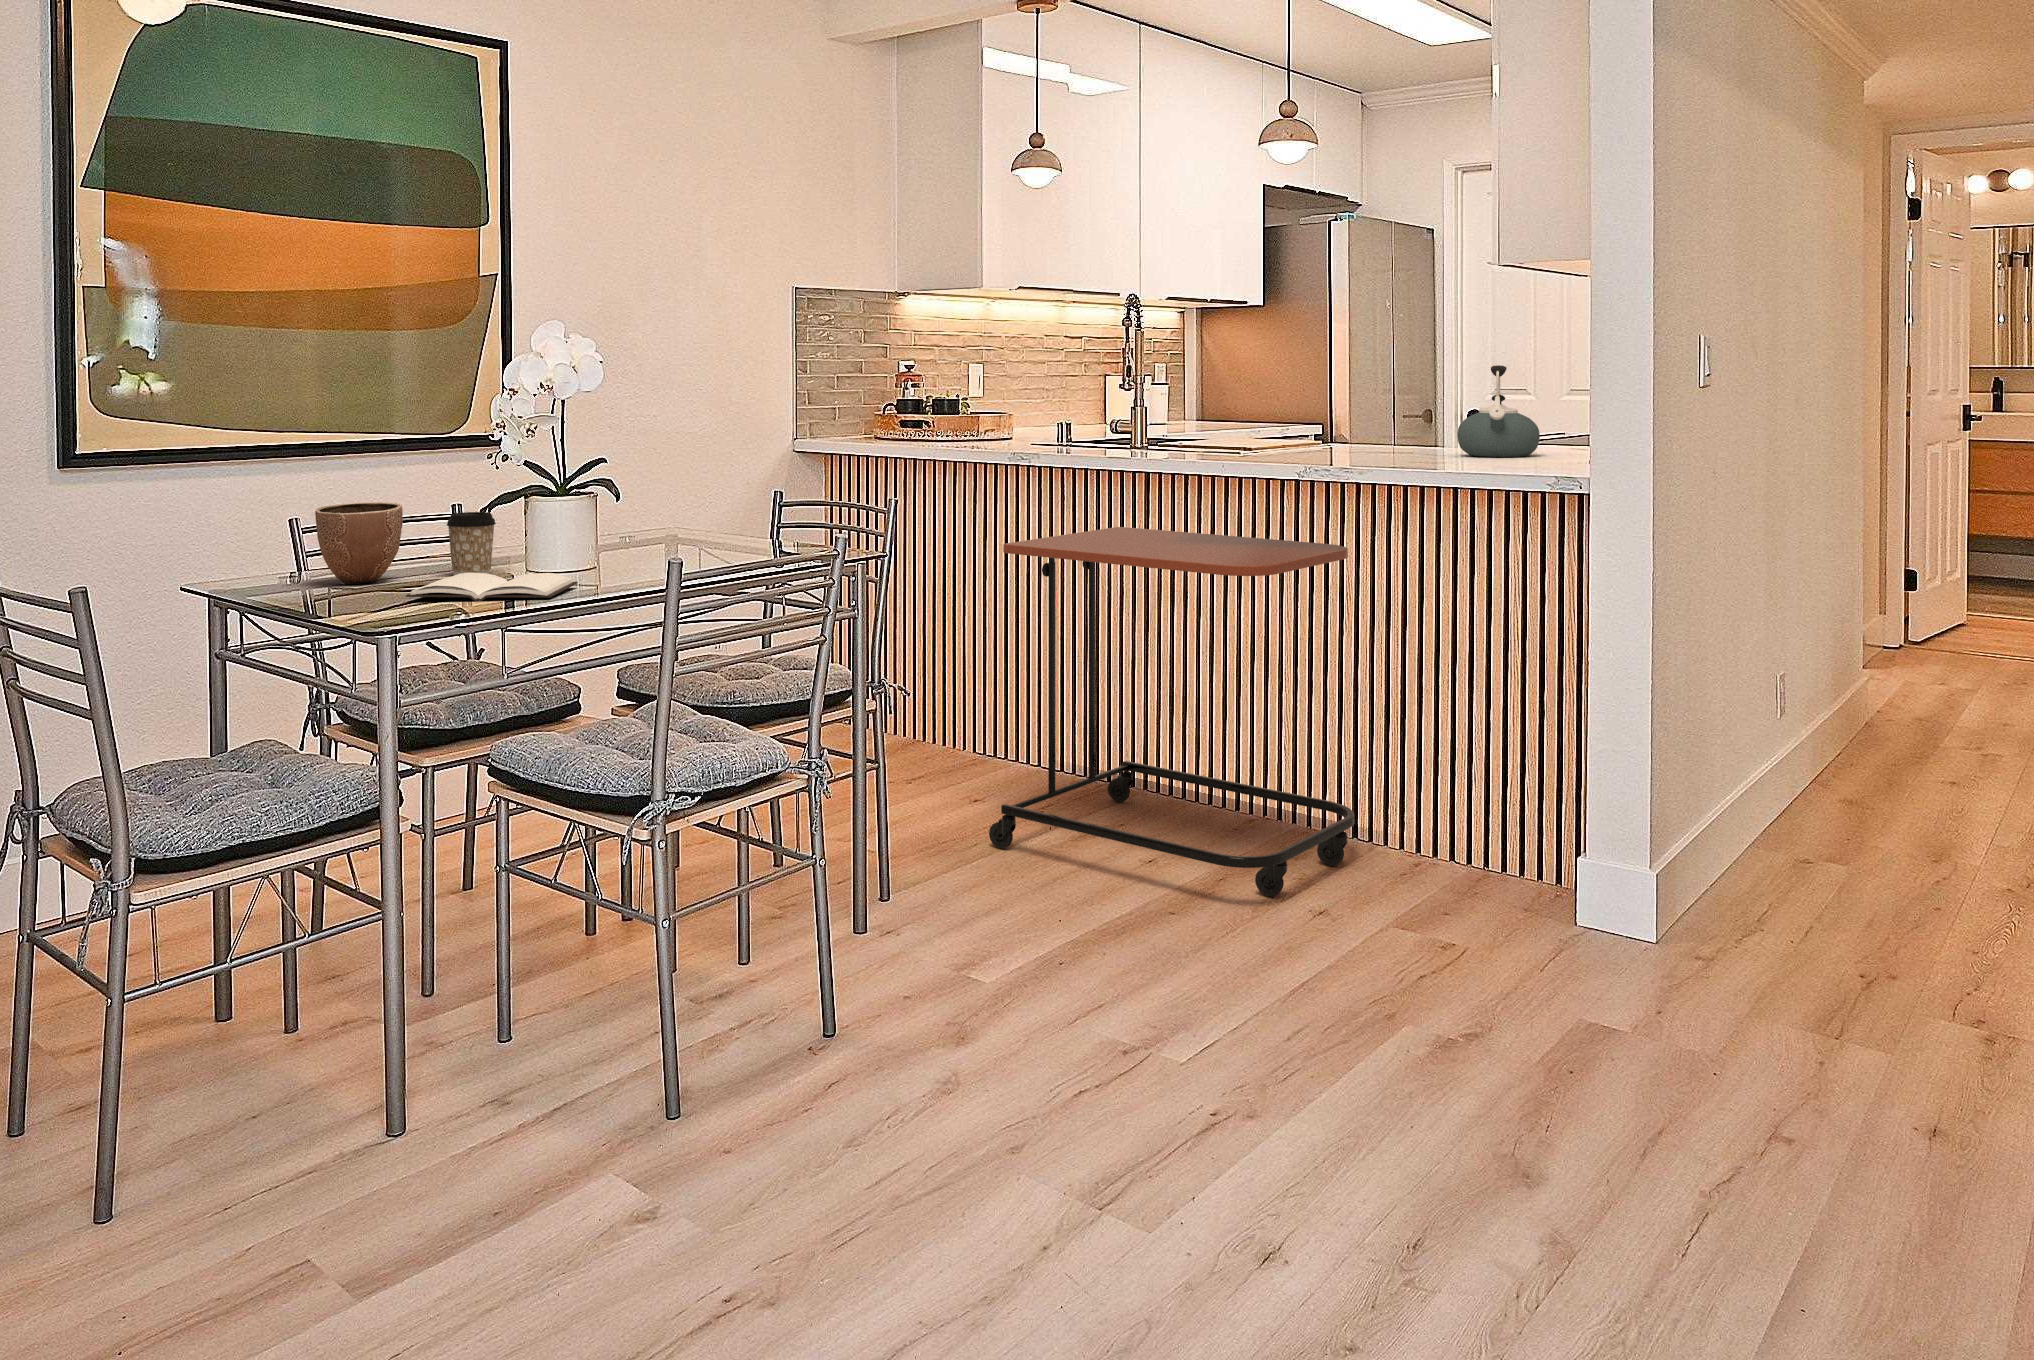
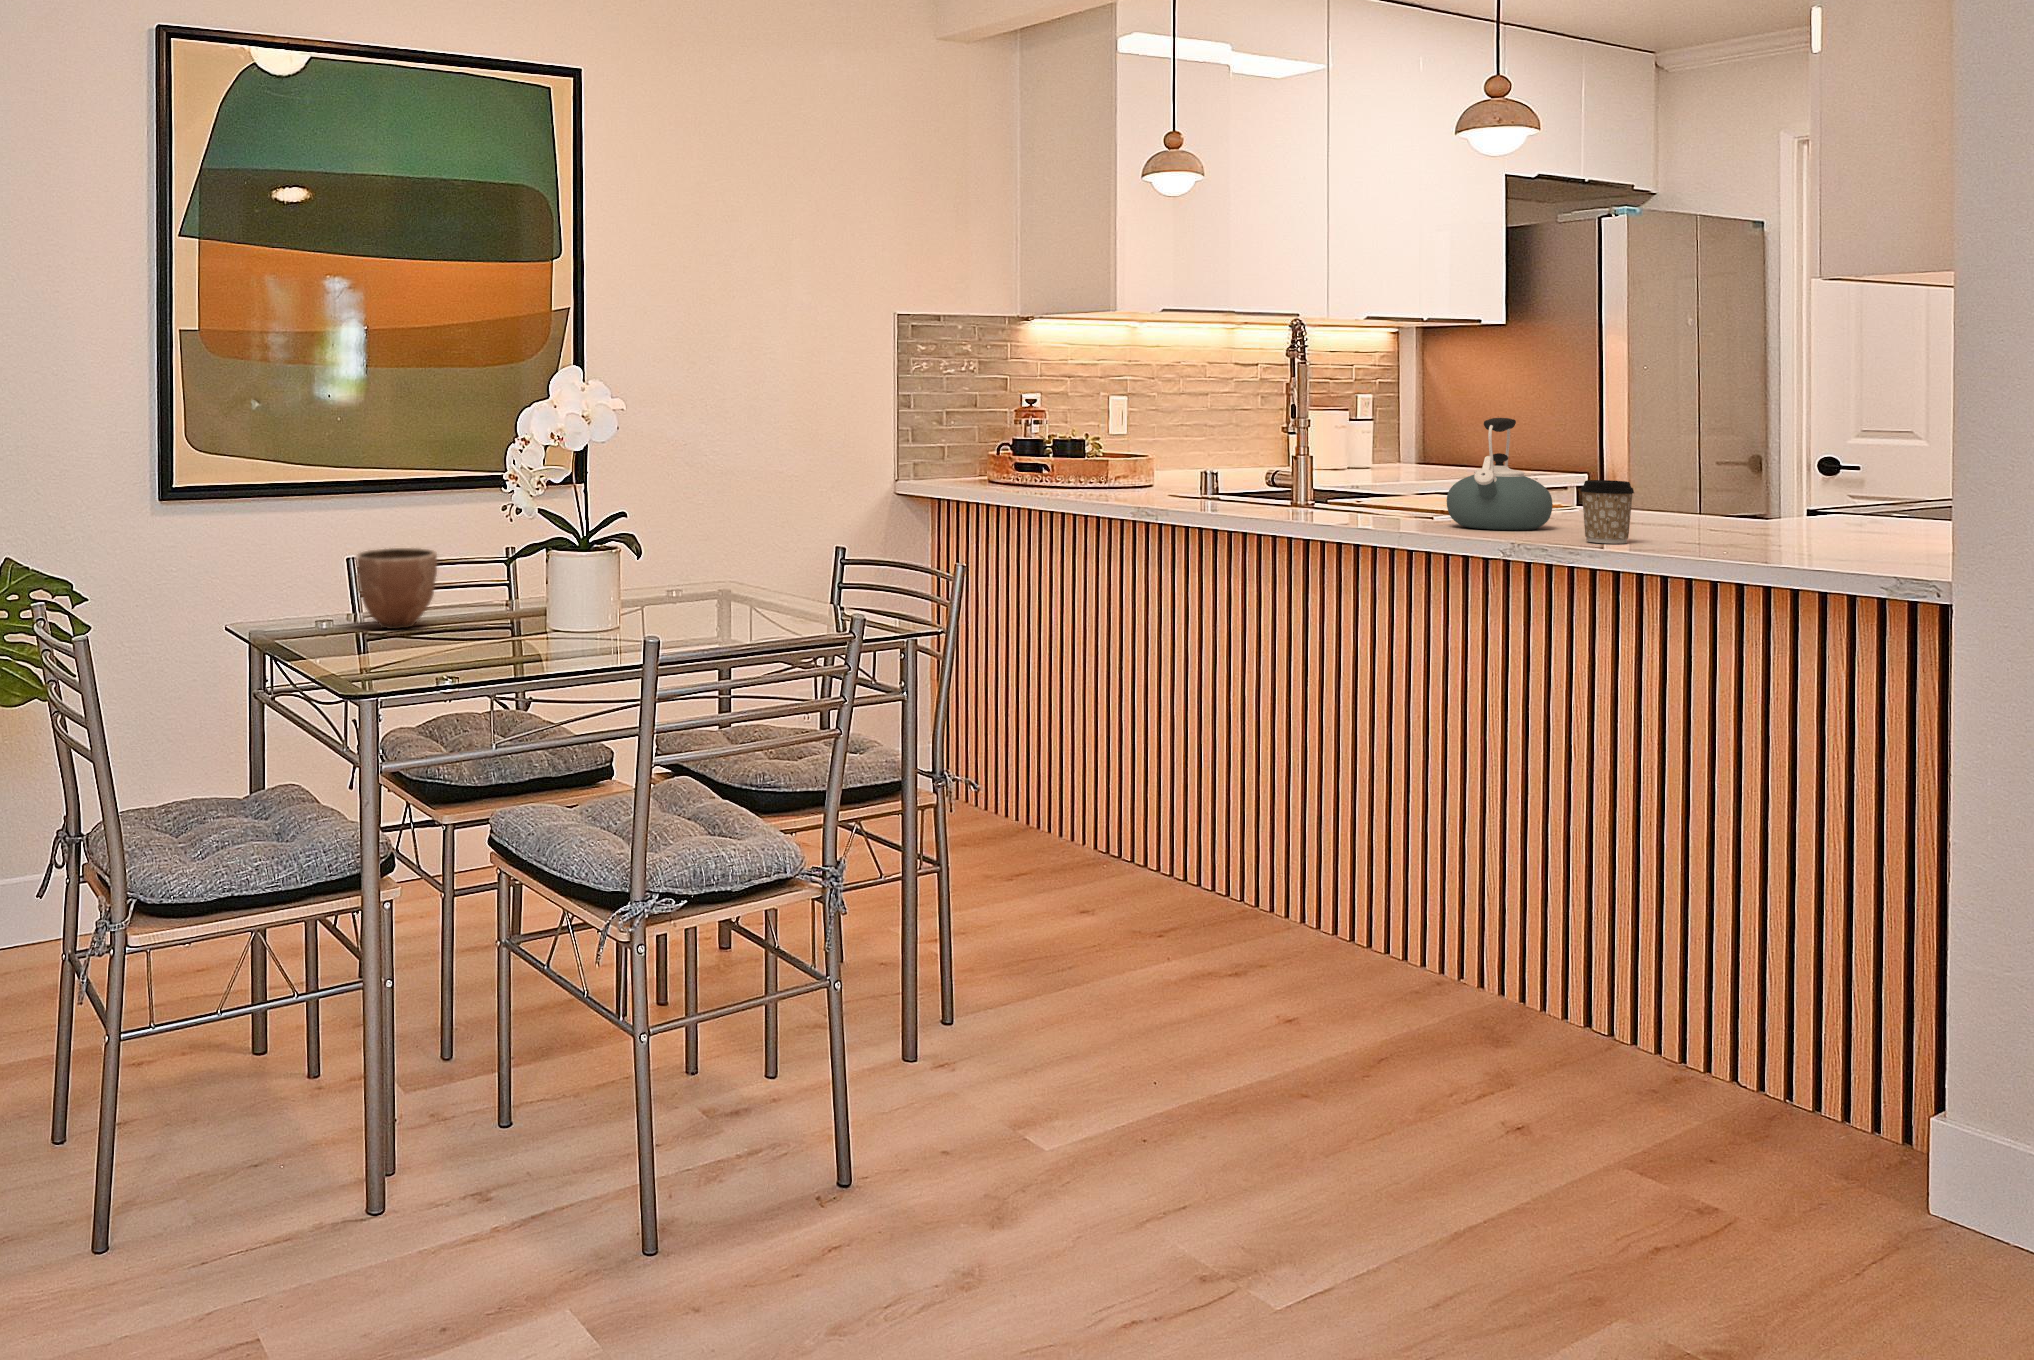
kettle: present [1457,365,1540,457] -> present [1447,418,1553,530]
coffee cup: present [447,512,496,575] -> present [1580,480,1634,544]
side table: present [989,527,1354,896] -> none [1075,600,1533,1057]
book: present [406,573,578,601] -> none [420,625,590,657]

